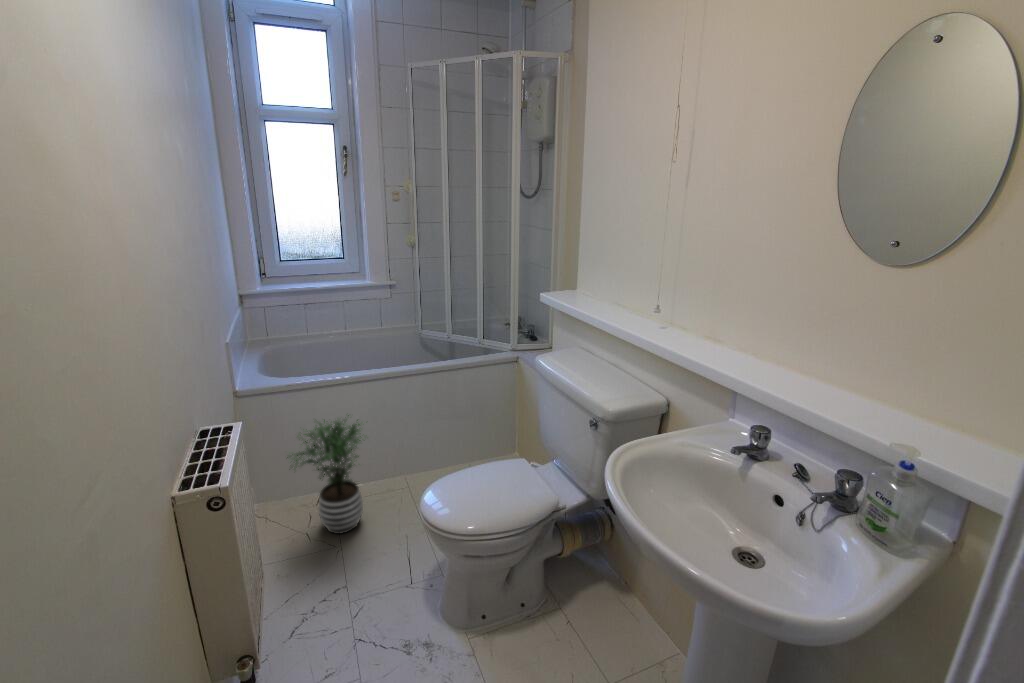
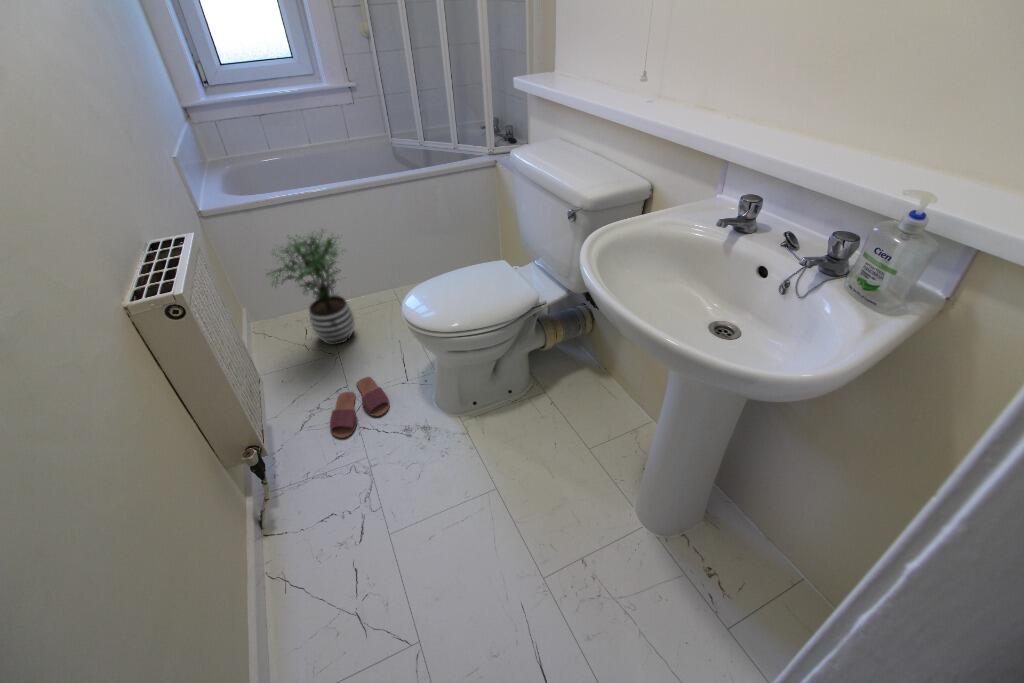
slippers: none [323,574,390,649] -> present [330,377,389,438]

